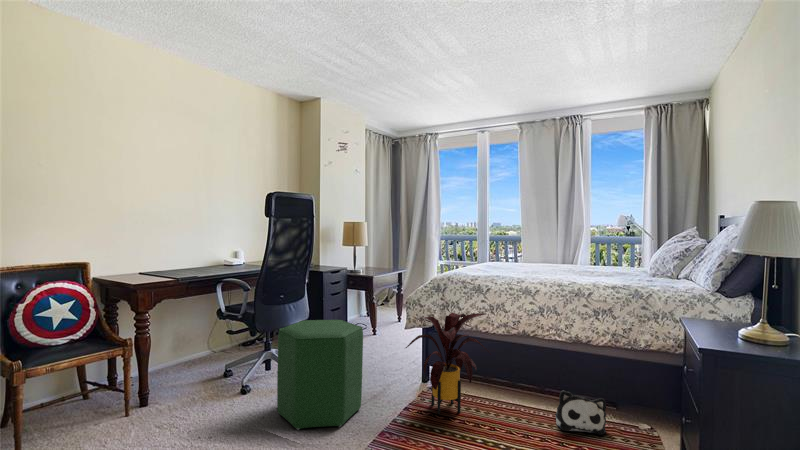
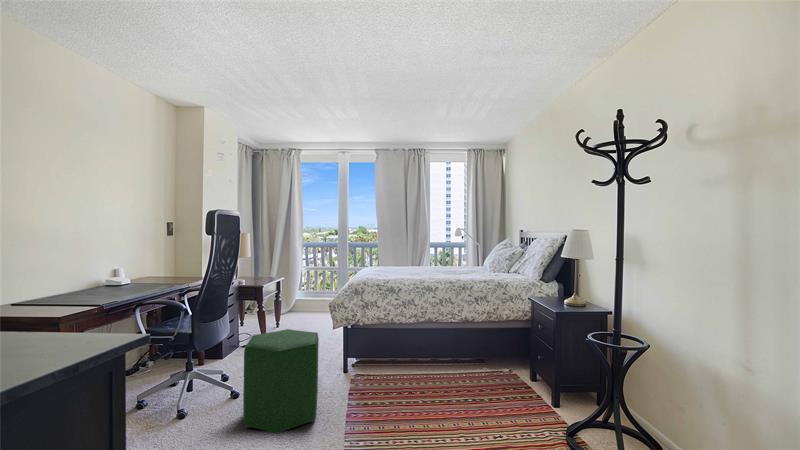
house plant: present [406,312,489,414] -> none [351,309,412,393]
plush toy: present [555,390,606,435] -> none [454,356,488,383]

